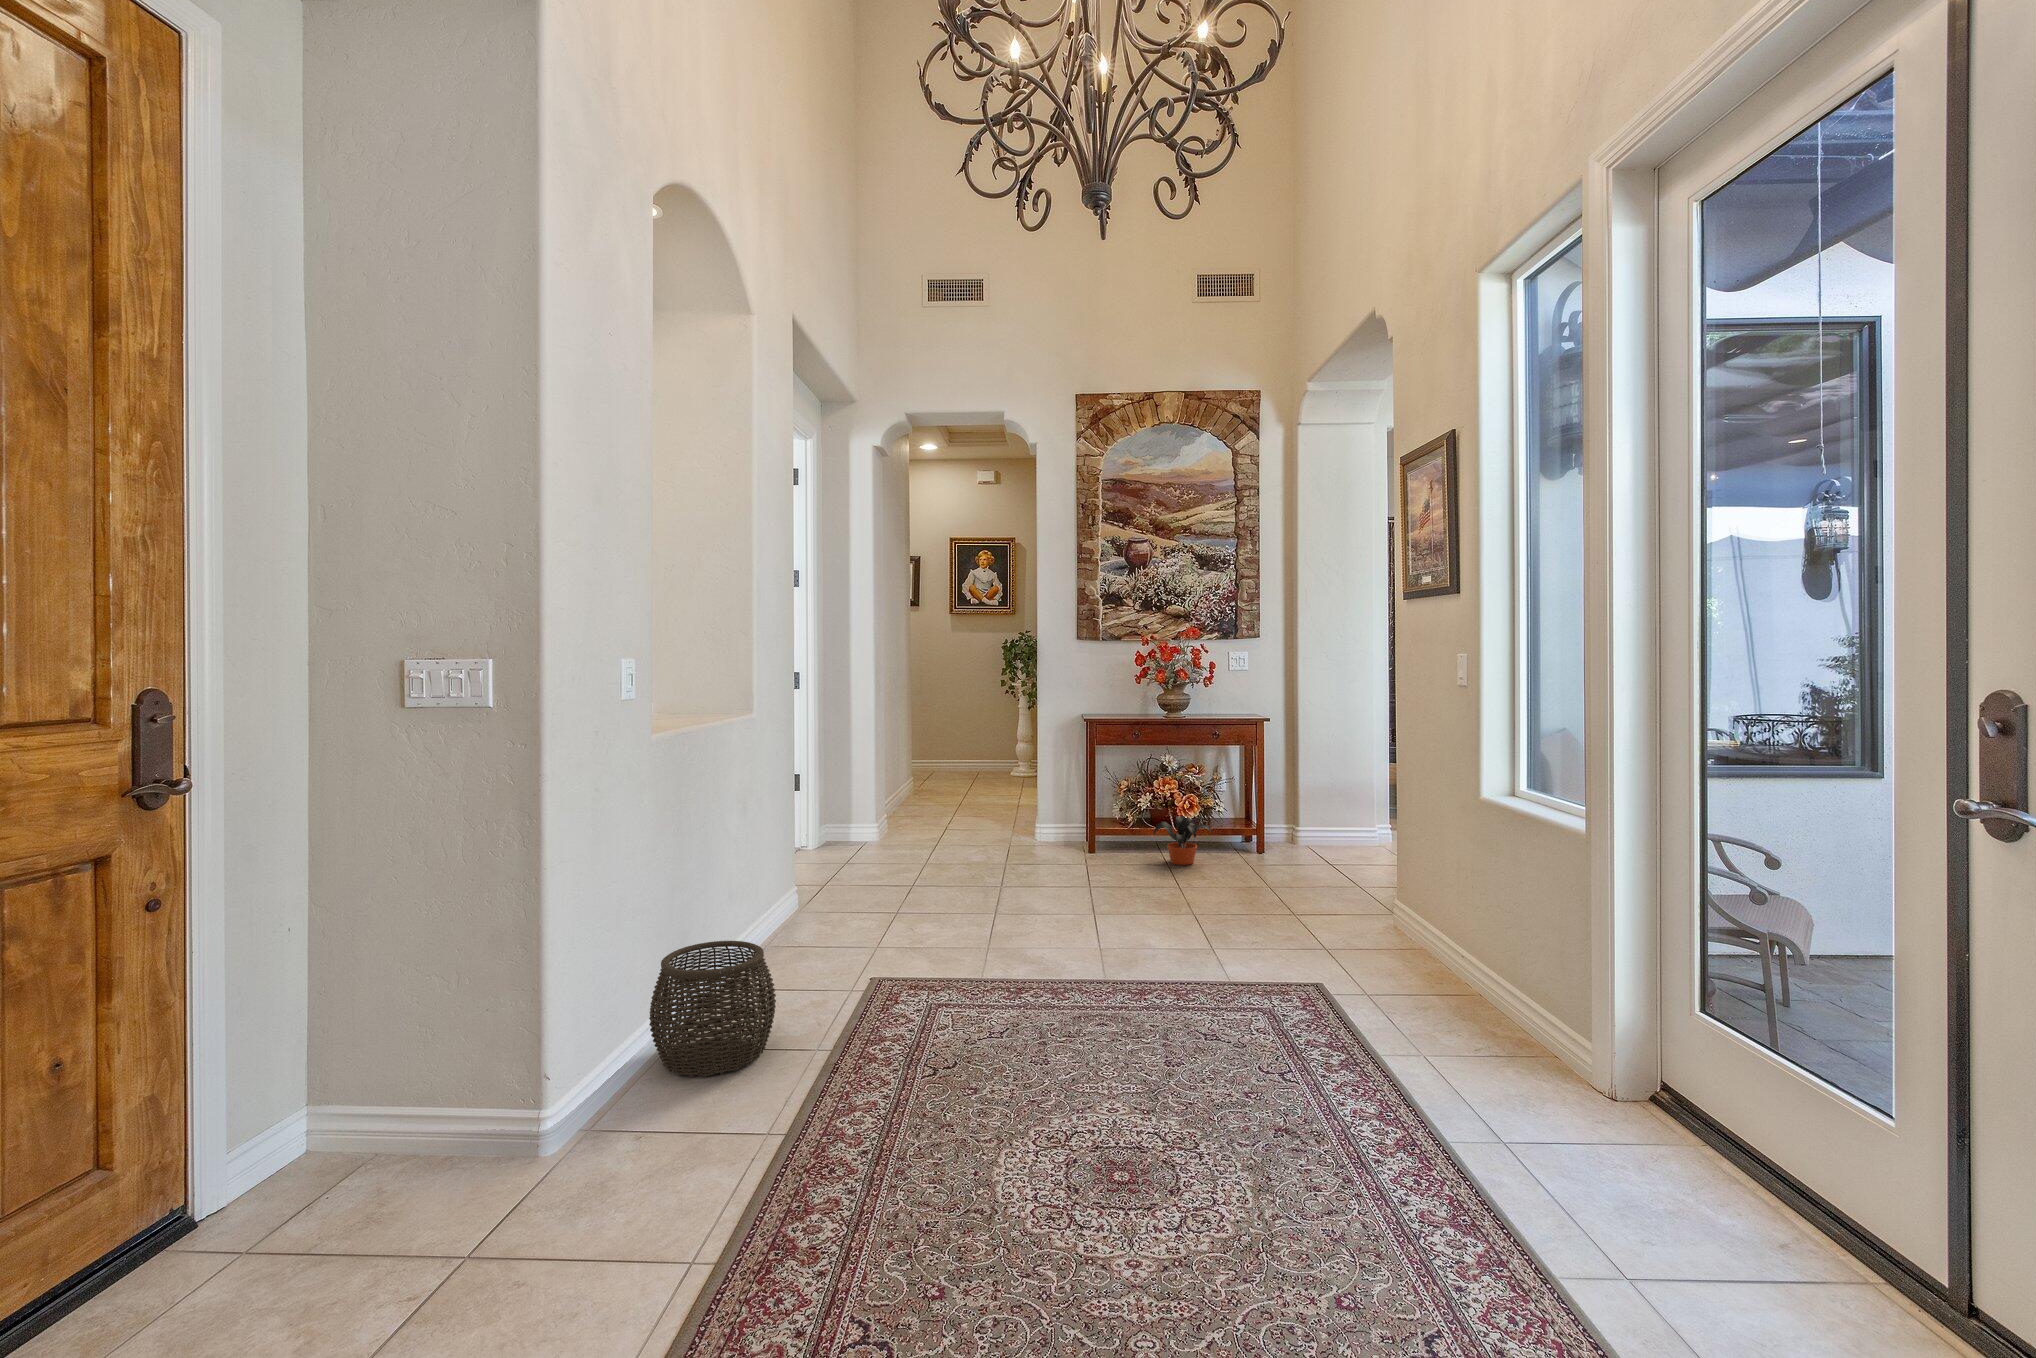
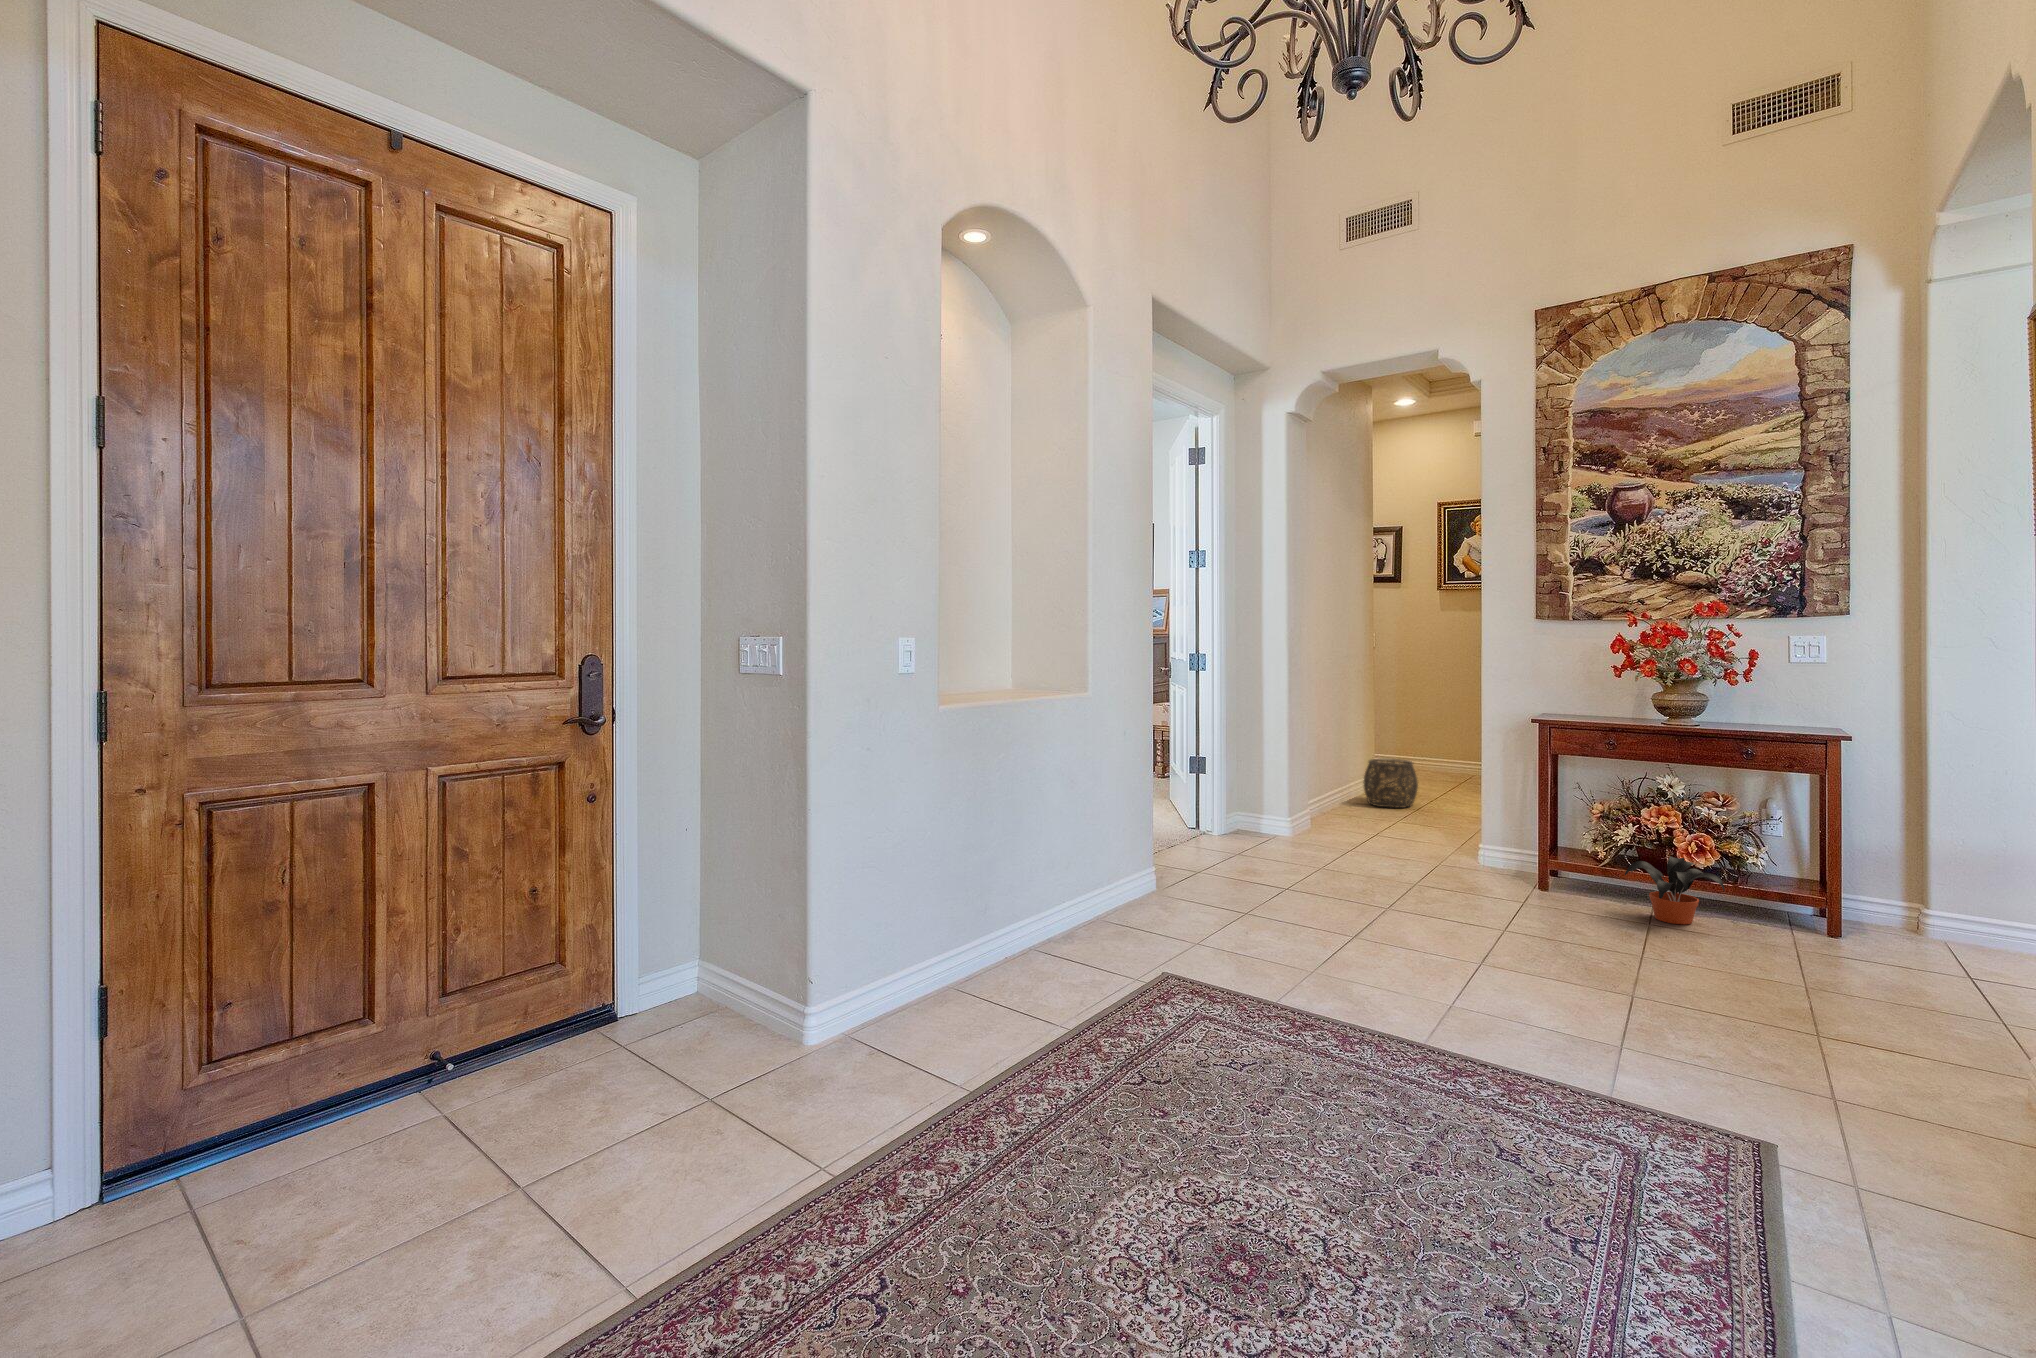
woven basket: present [649,941,776,1077] -> present [1363,759,1418,808]

